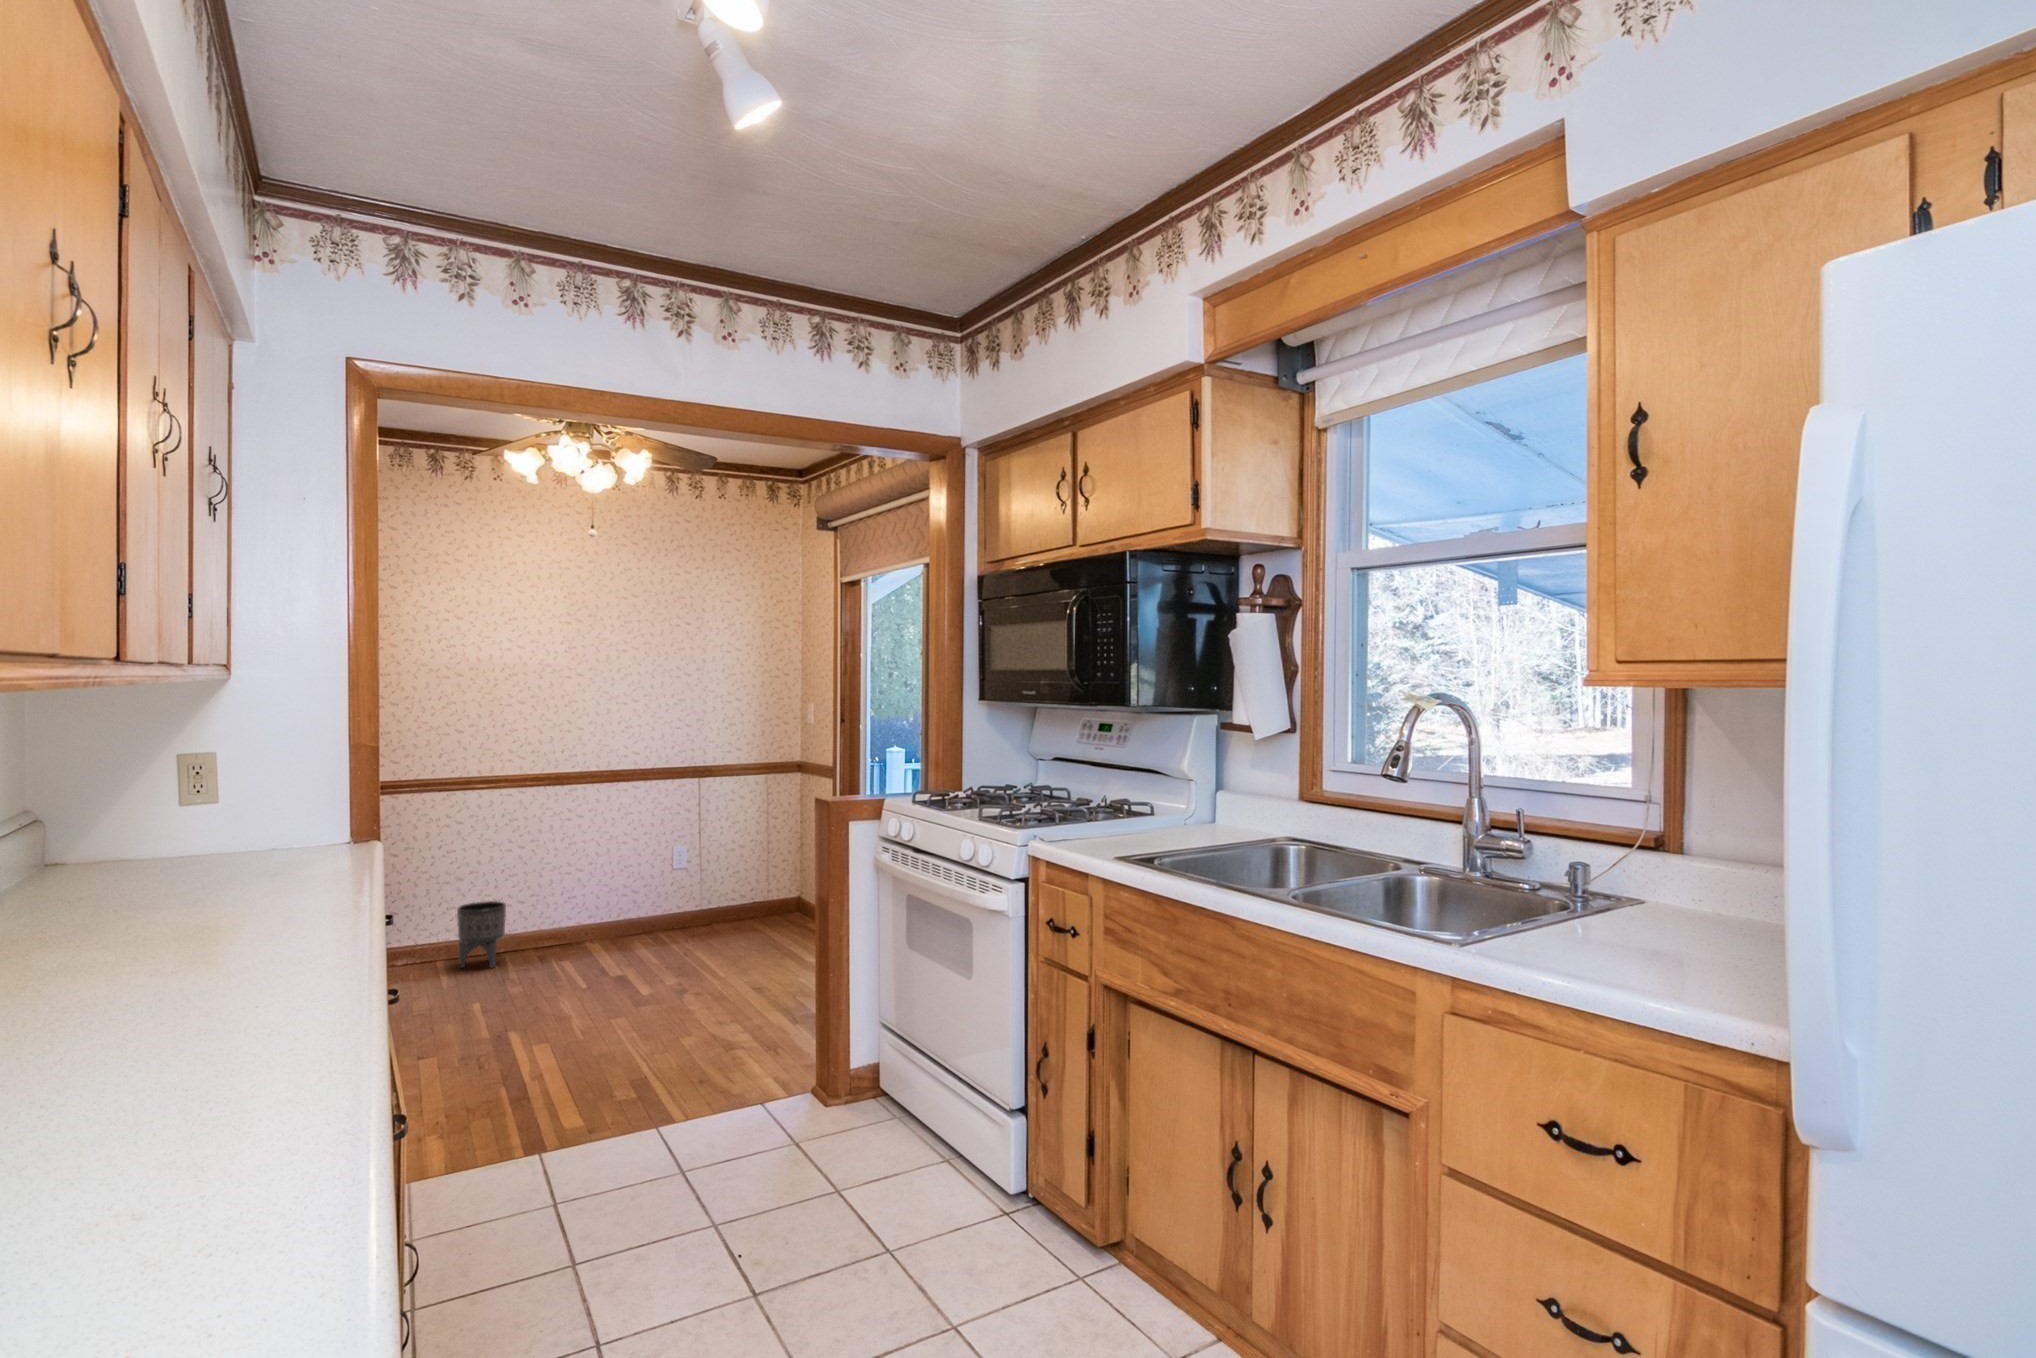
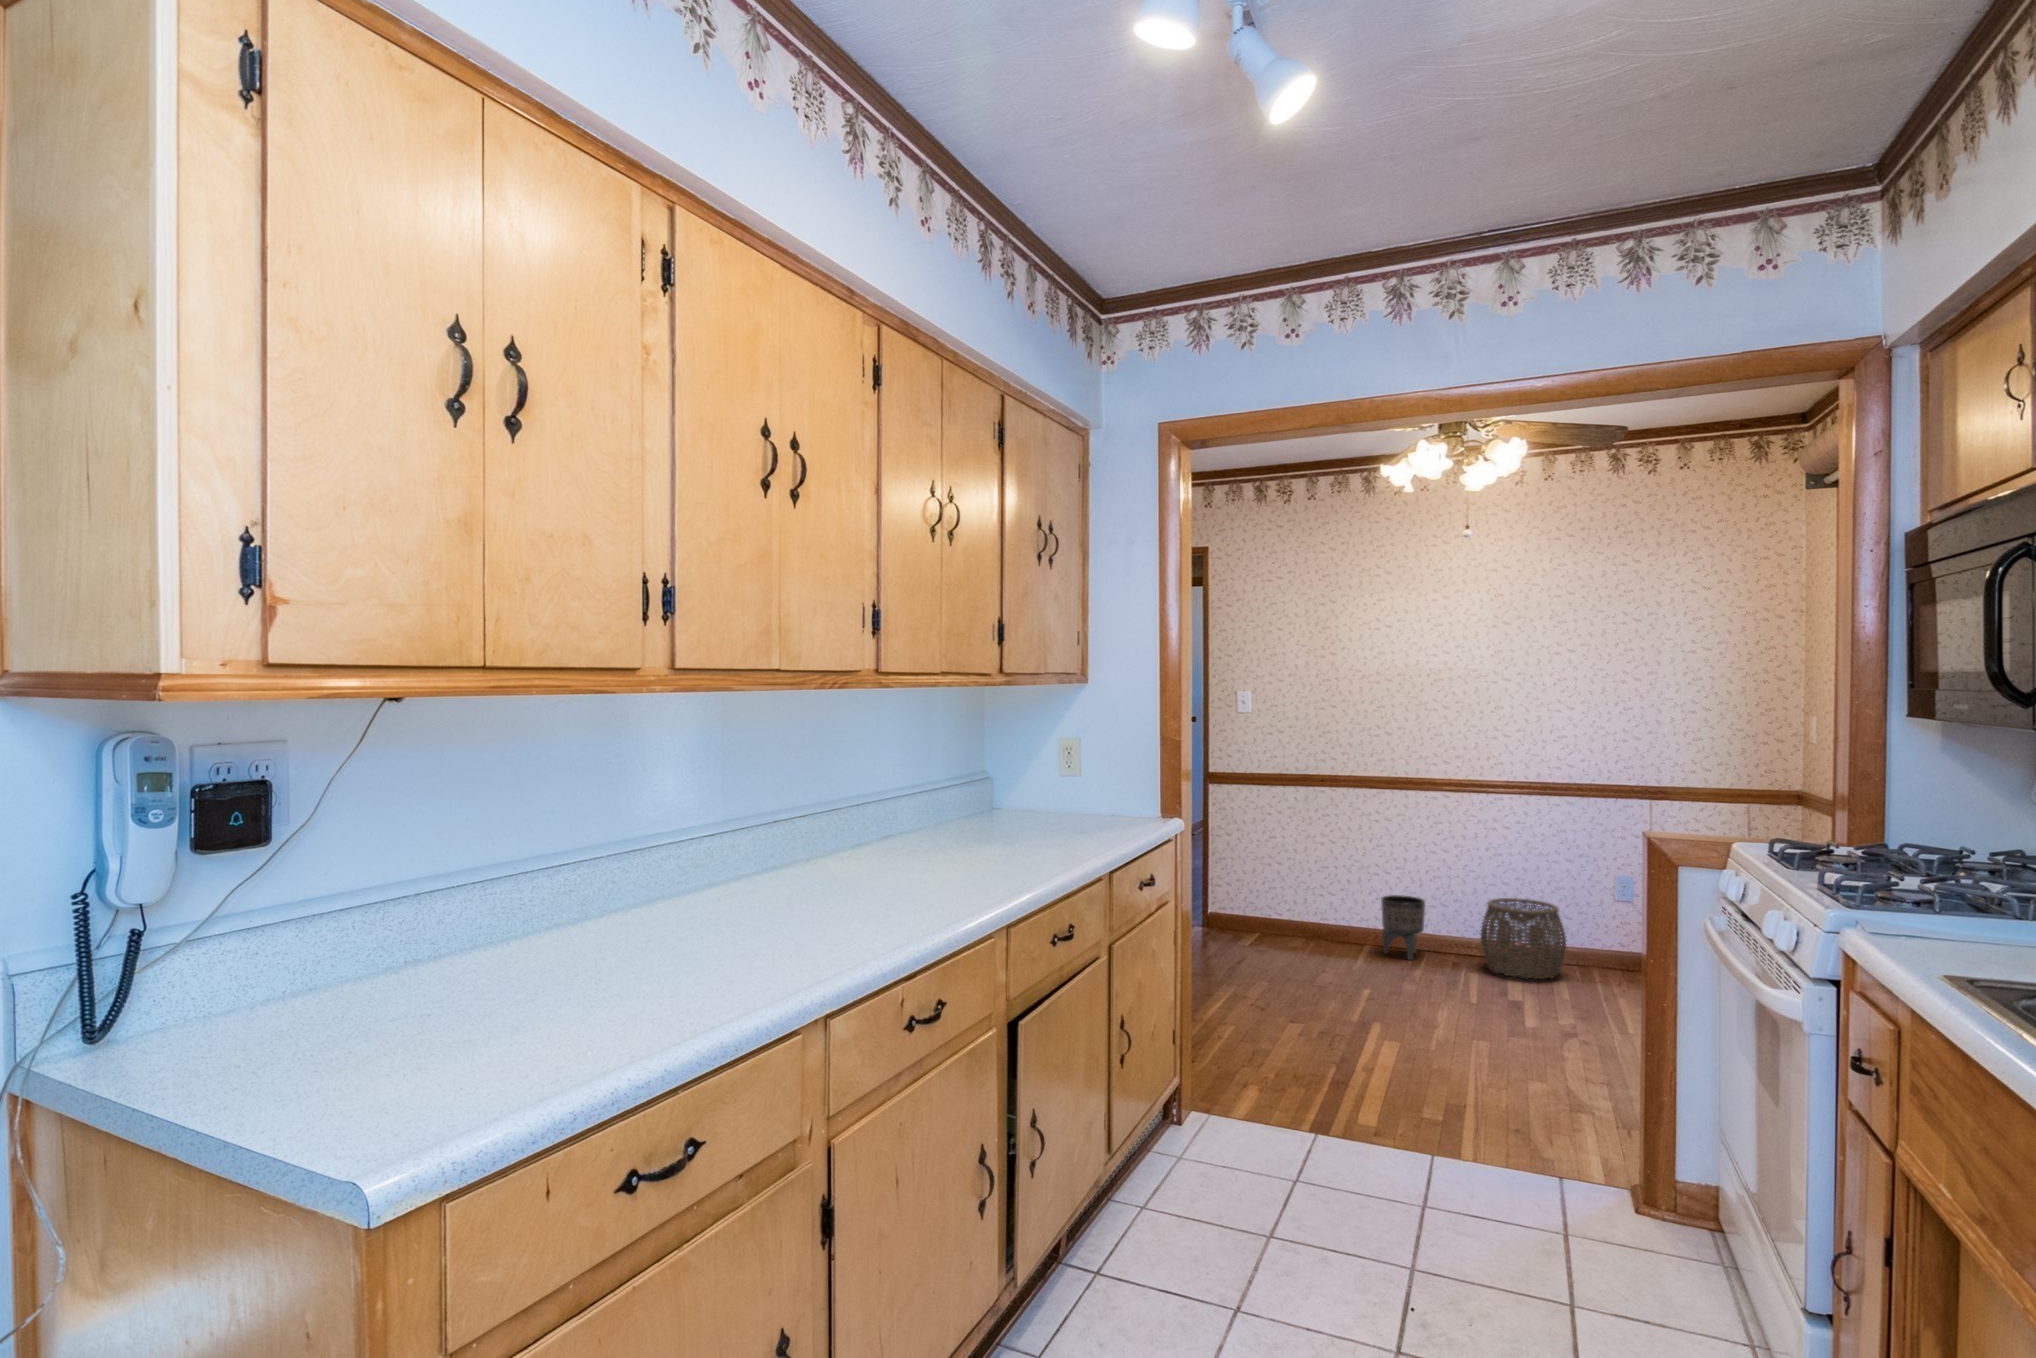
woven basket: none [565,882,645,959] -> present [1480,898,1566,979]

